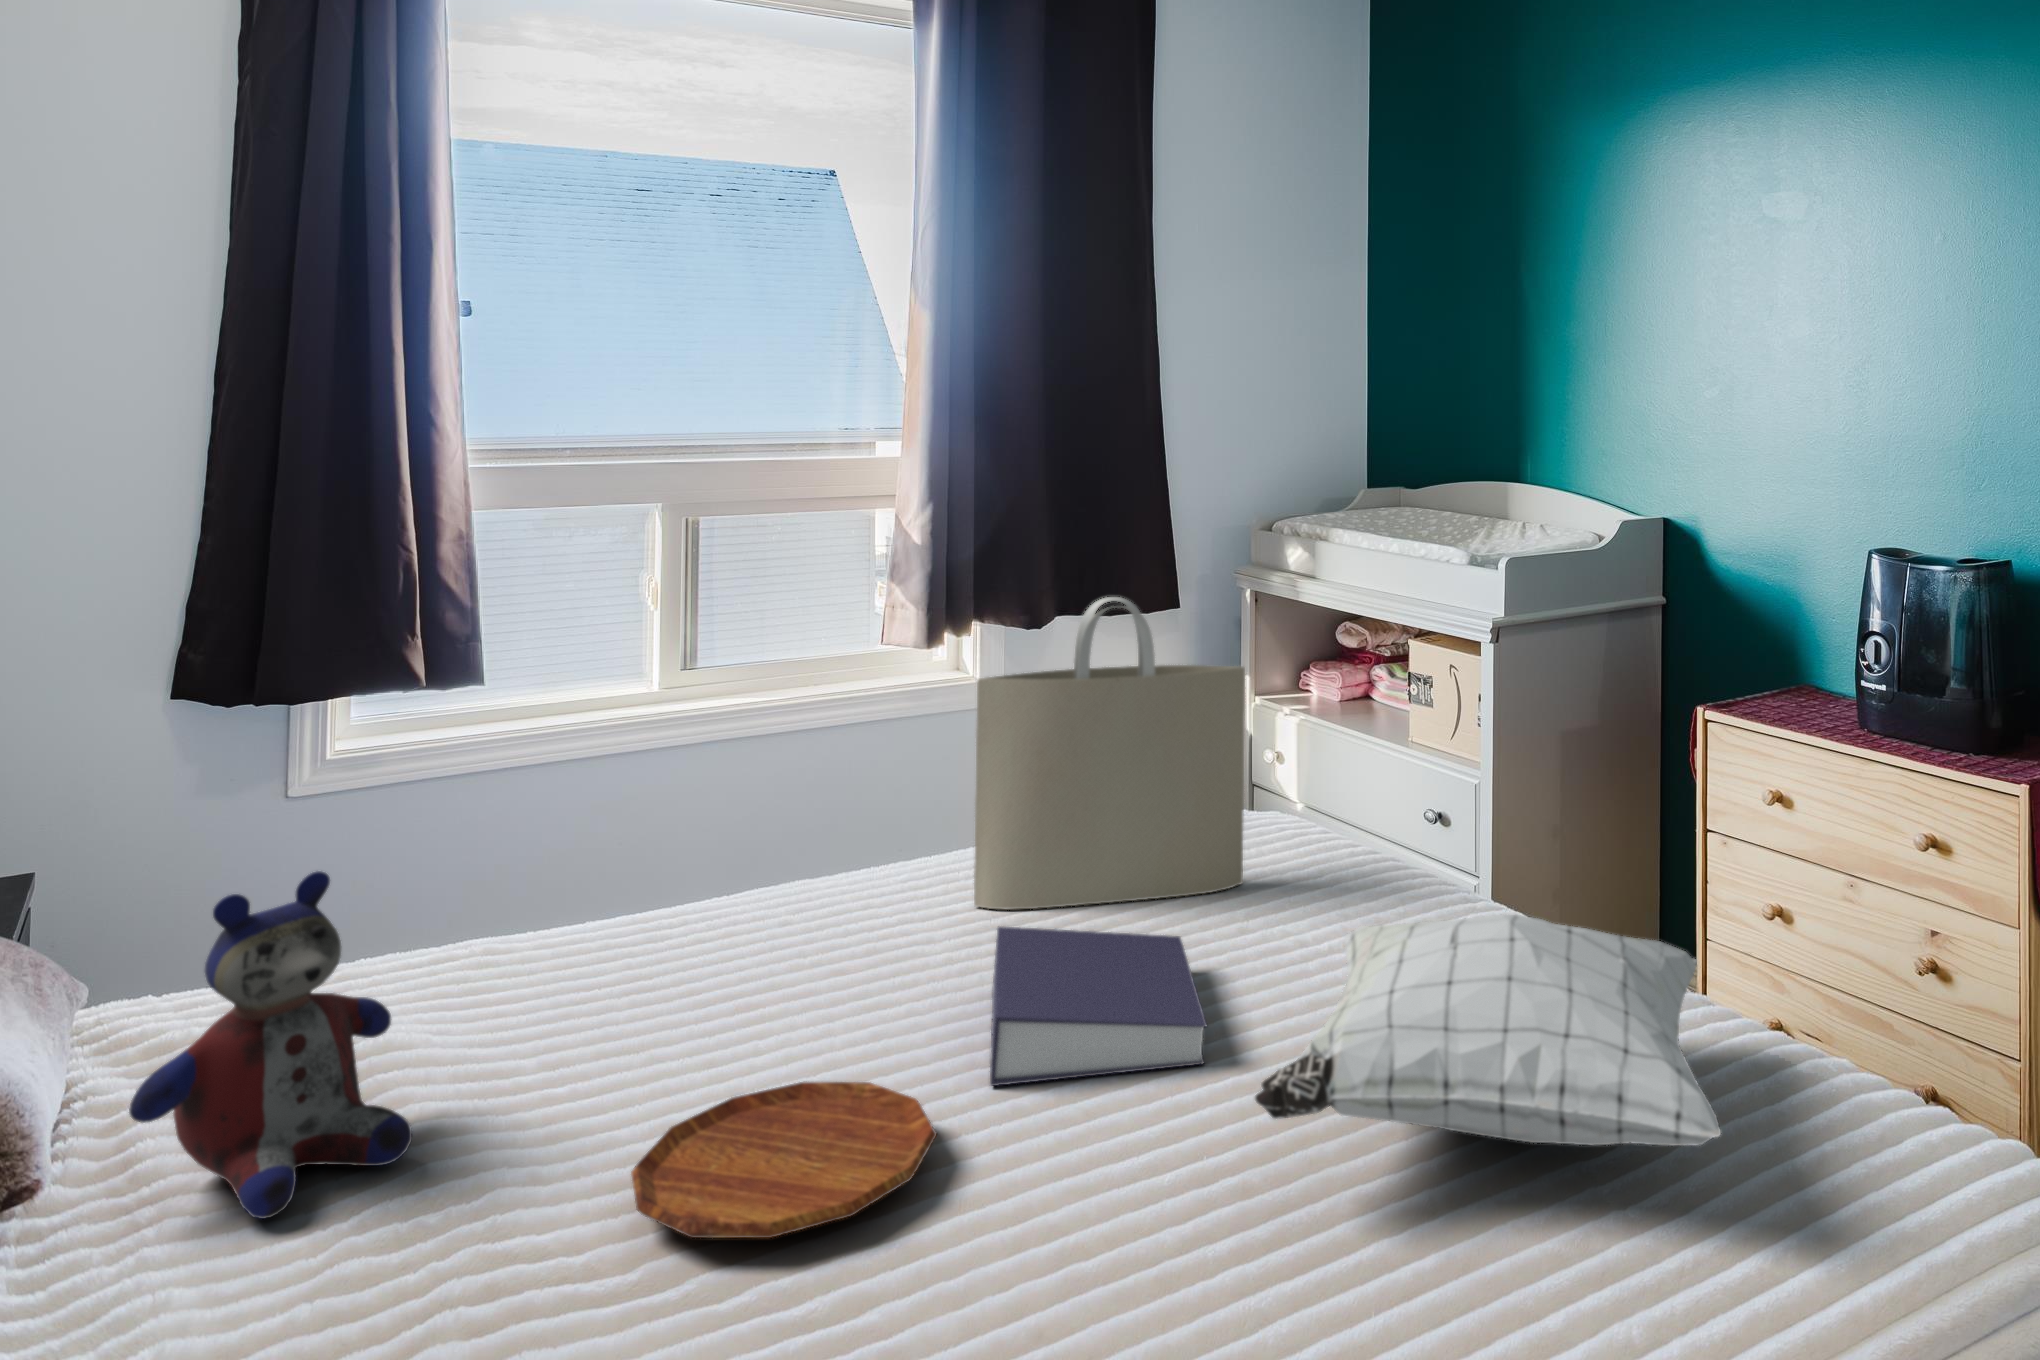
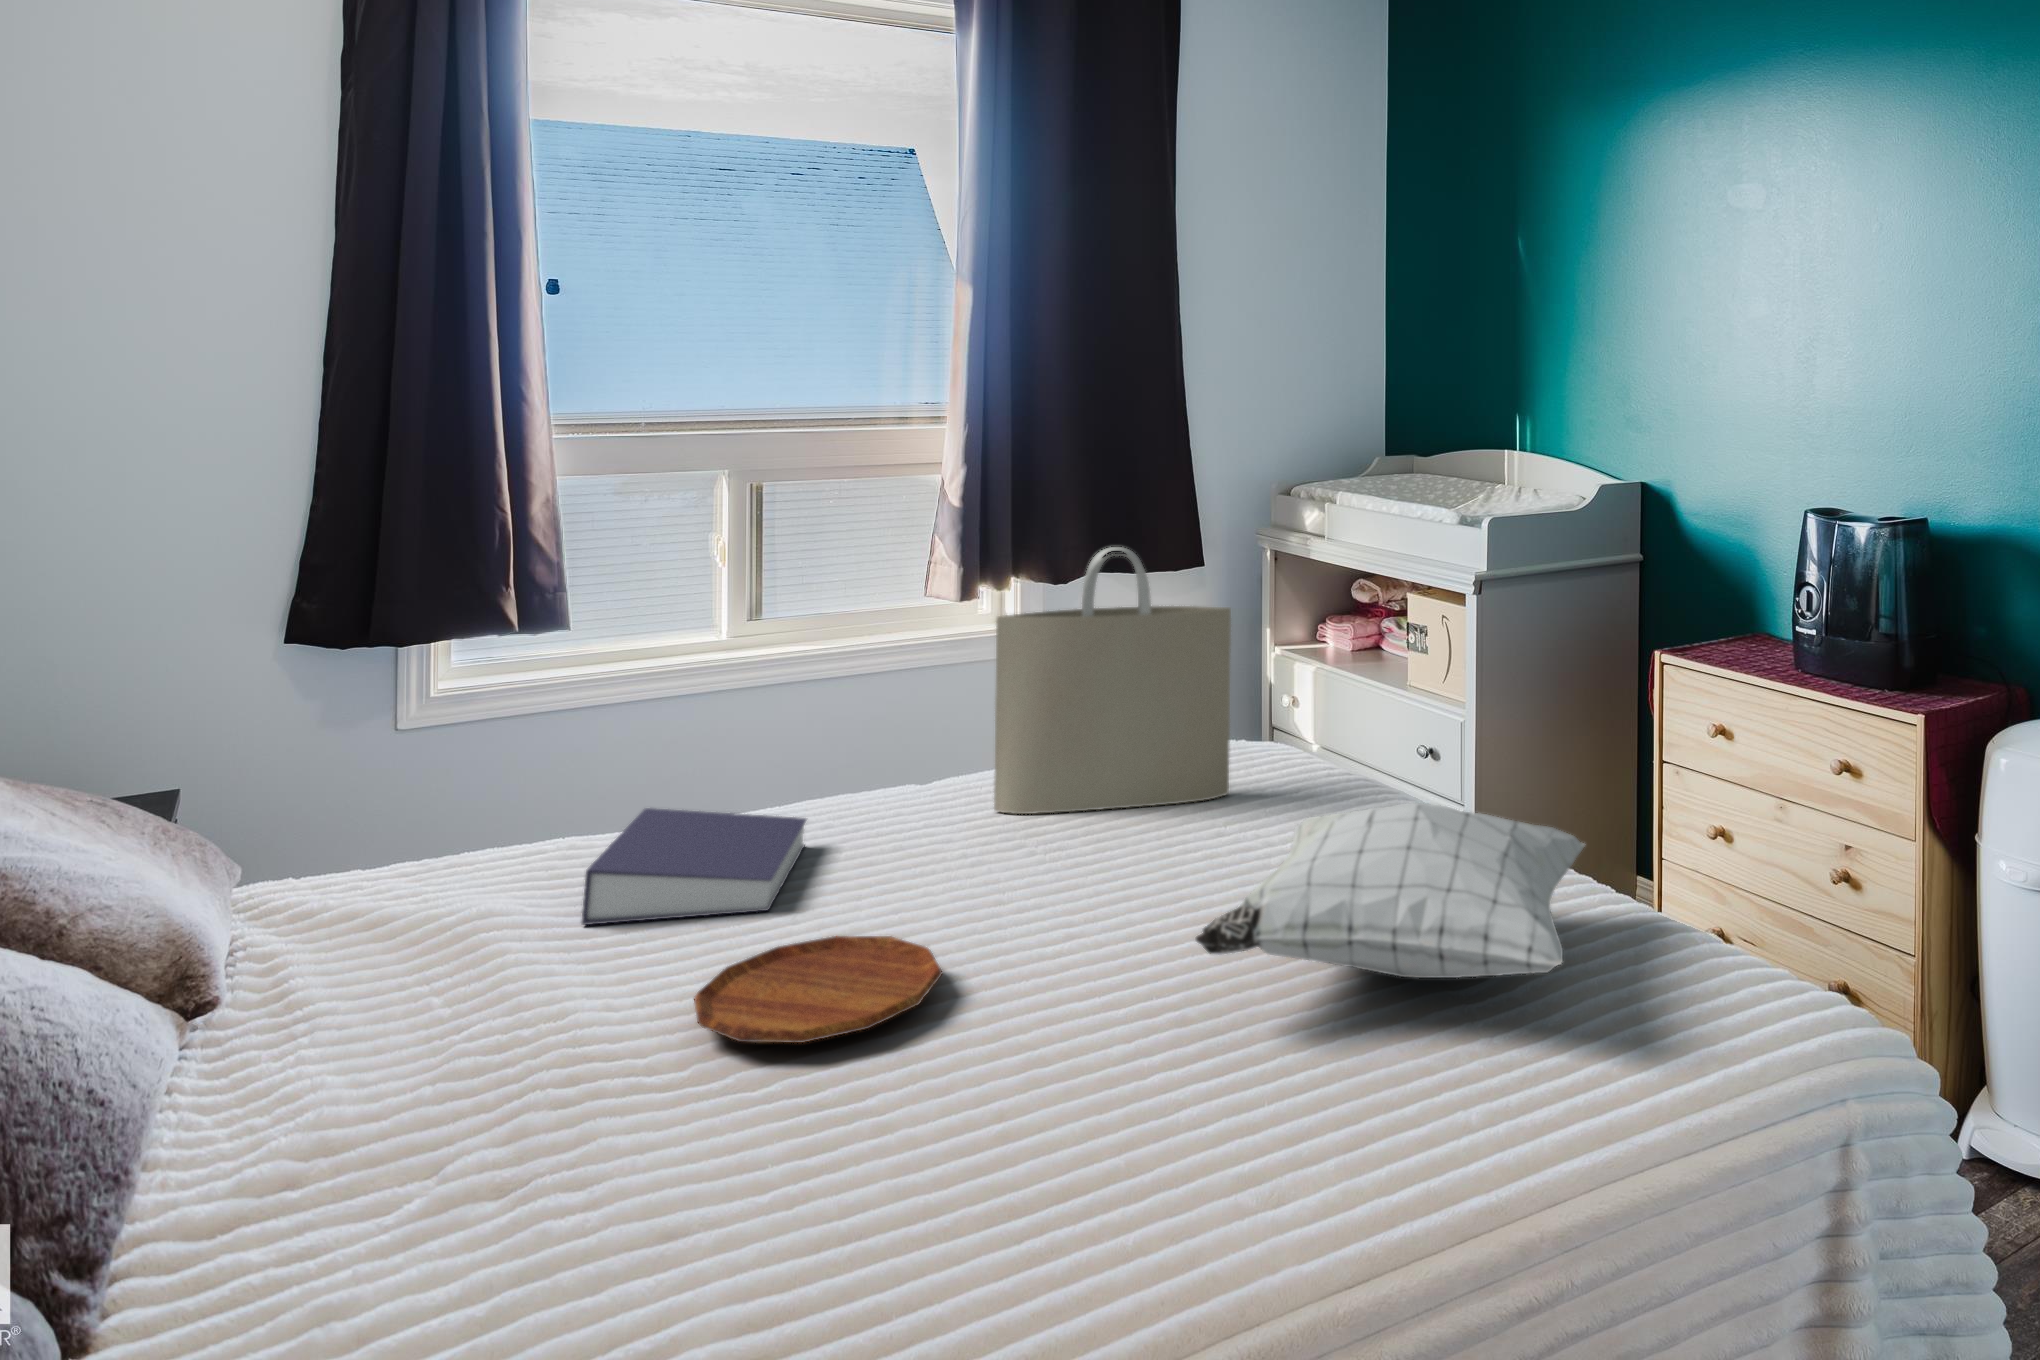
stuffed bear: present [129,871,412,1219] -> none [289,761,516,1031]
book: present [990,926,1207,1086] -> present [582,808,806,925]

